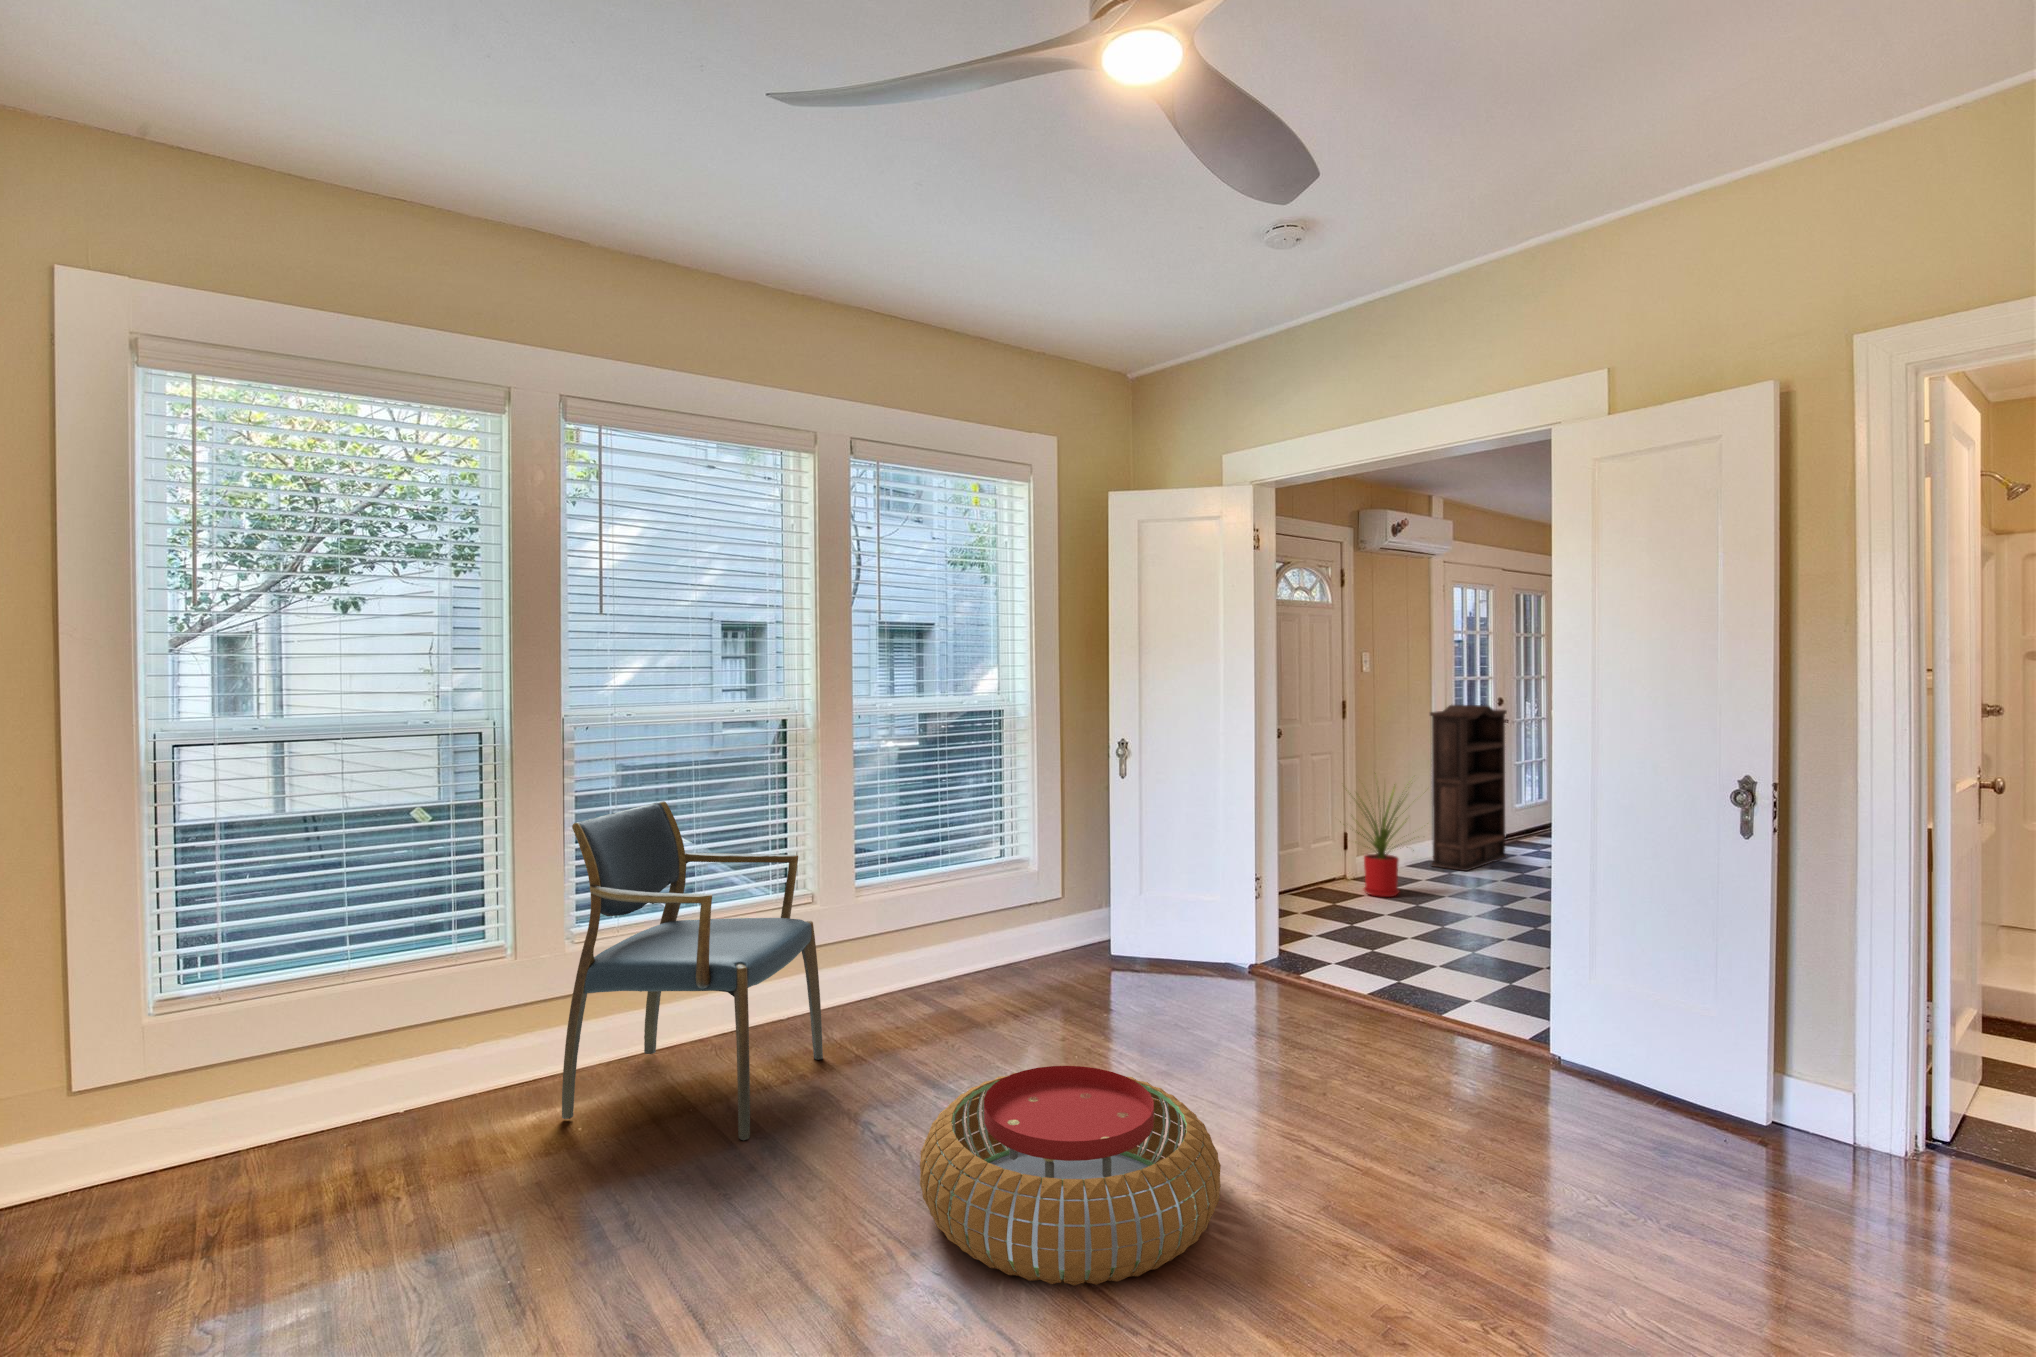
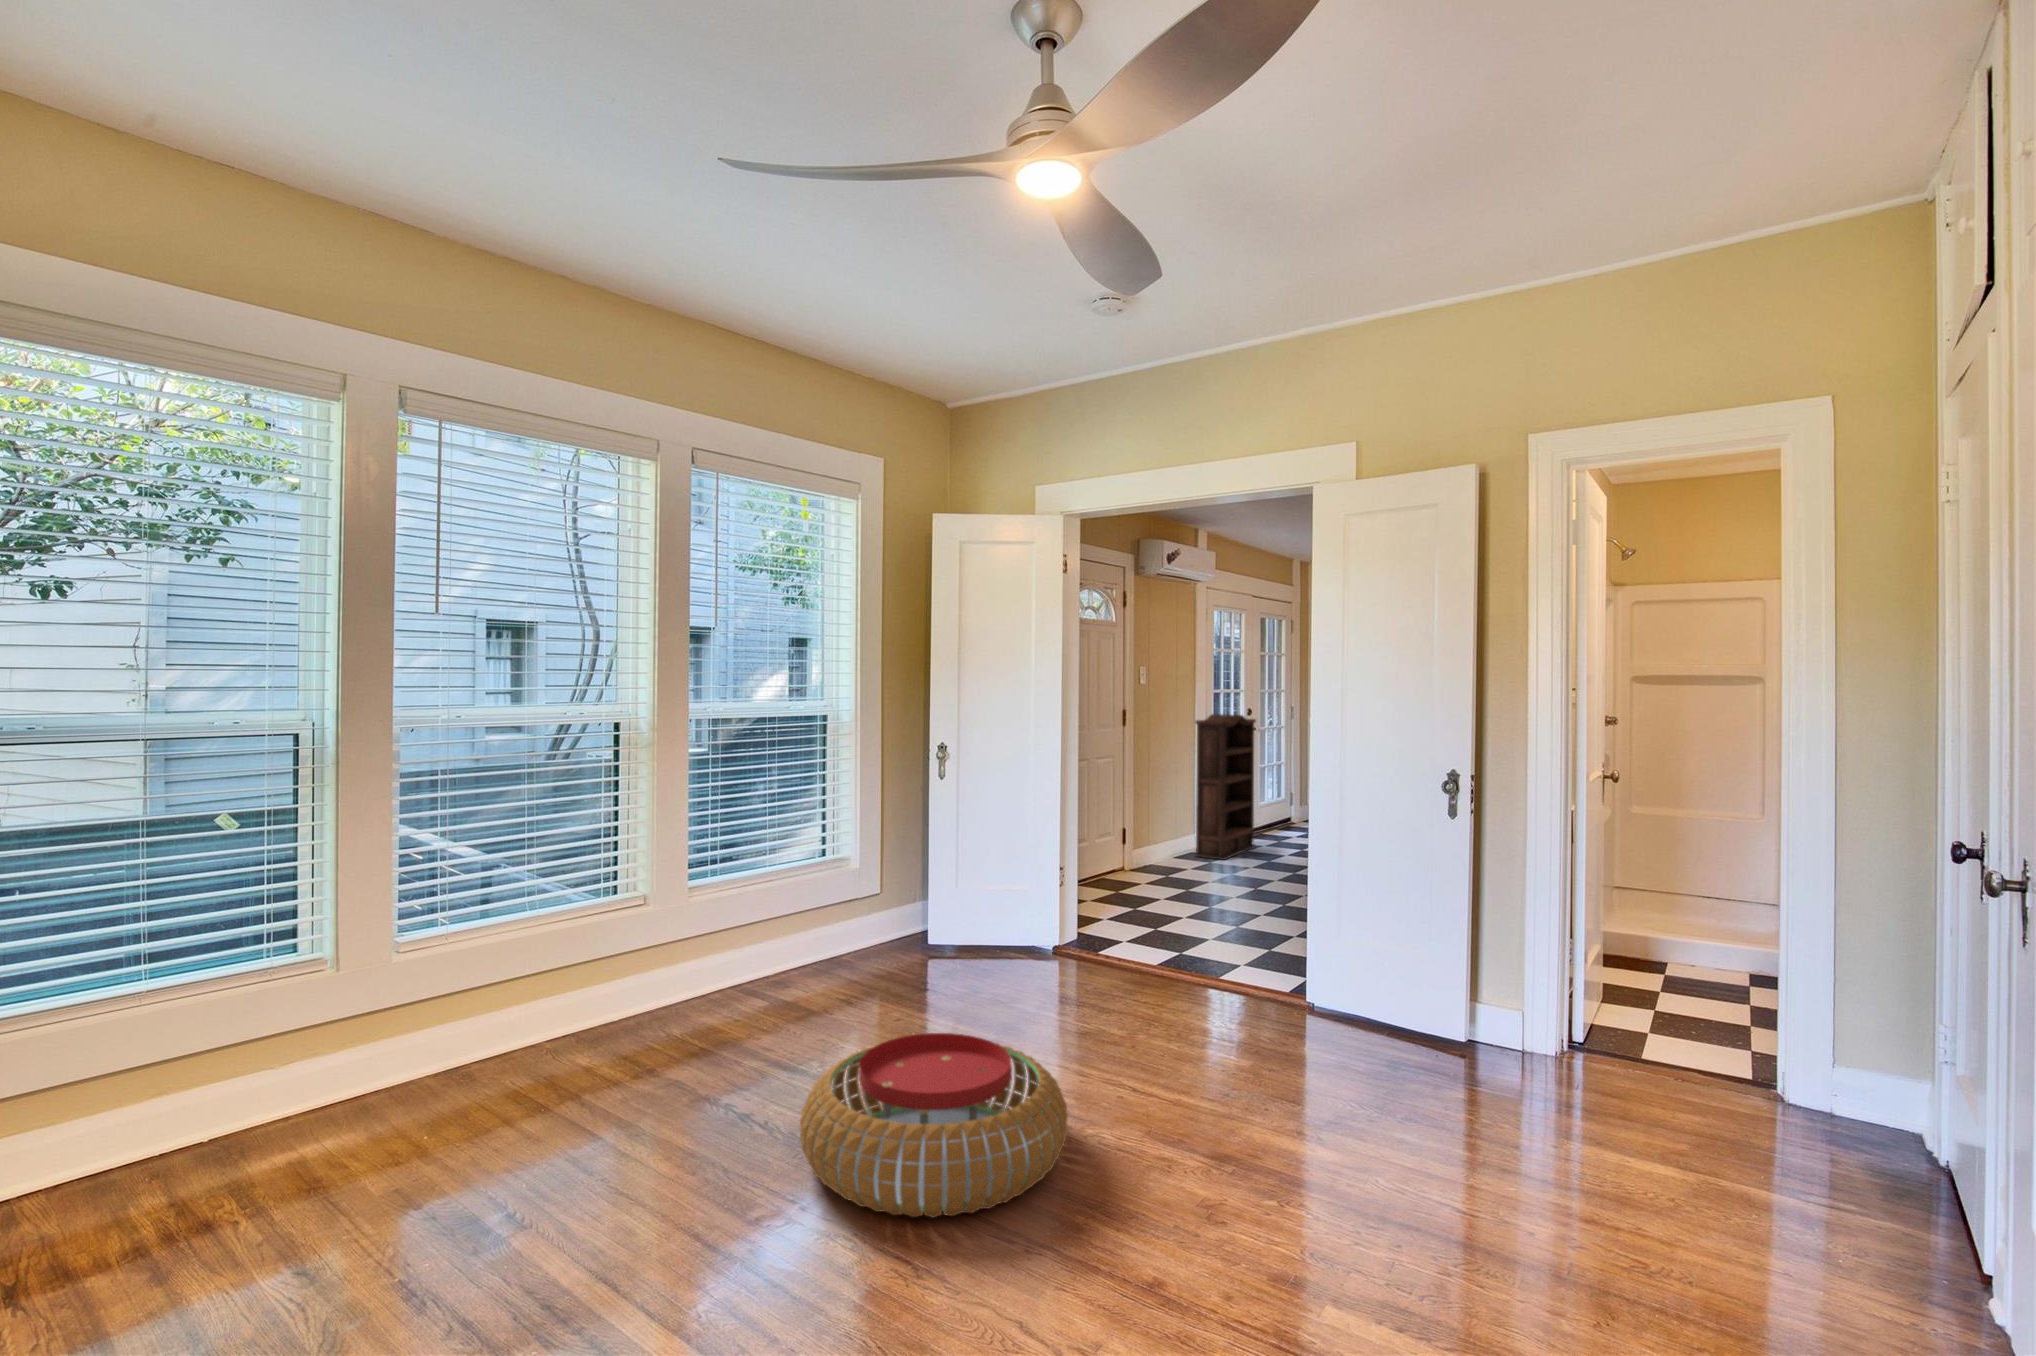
house plant: present [1346,784,1408,897] -> none [1118,773,1198,884]
armchair: present [562,801,823,1140] -> none [400,804,669,1132]

